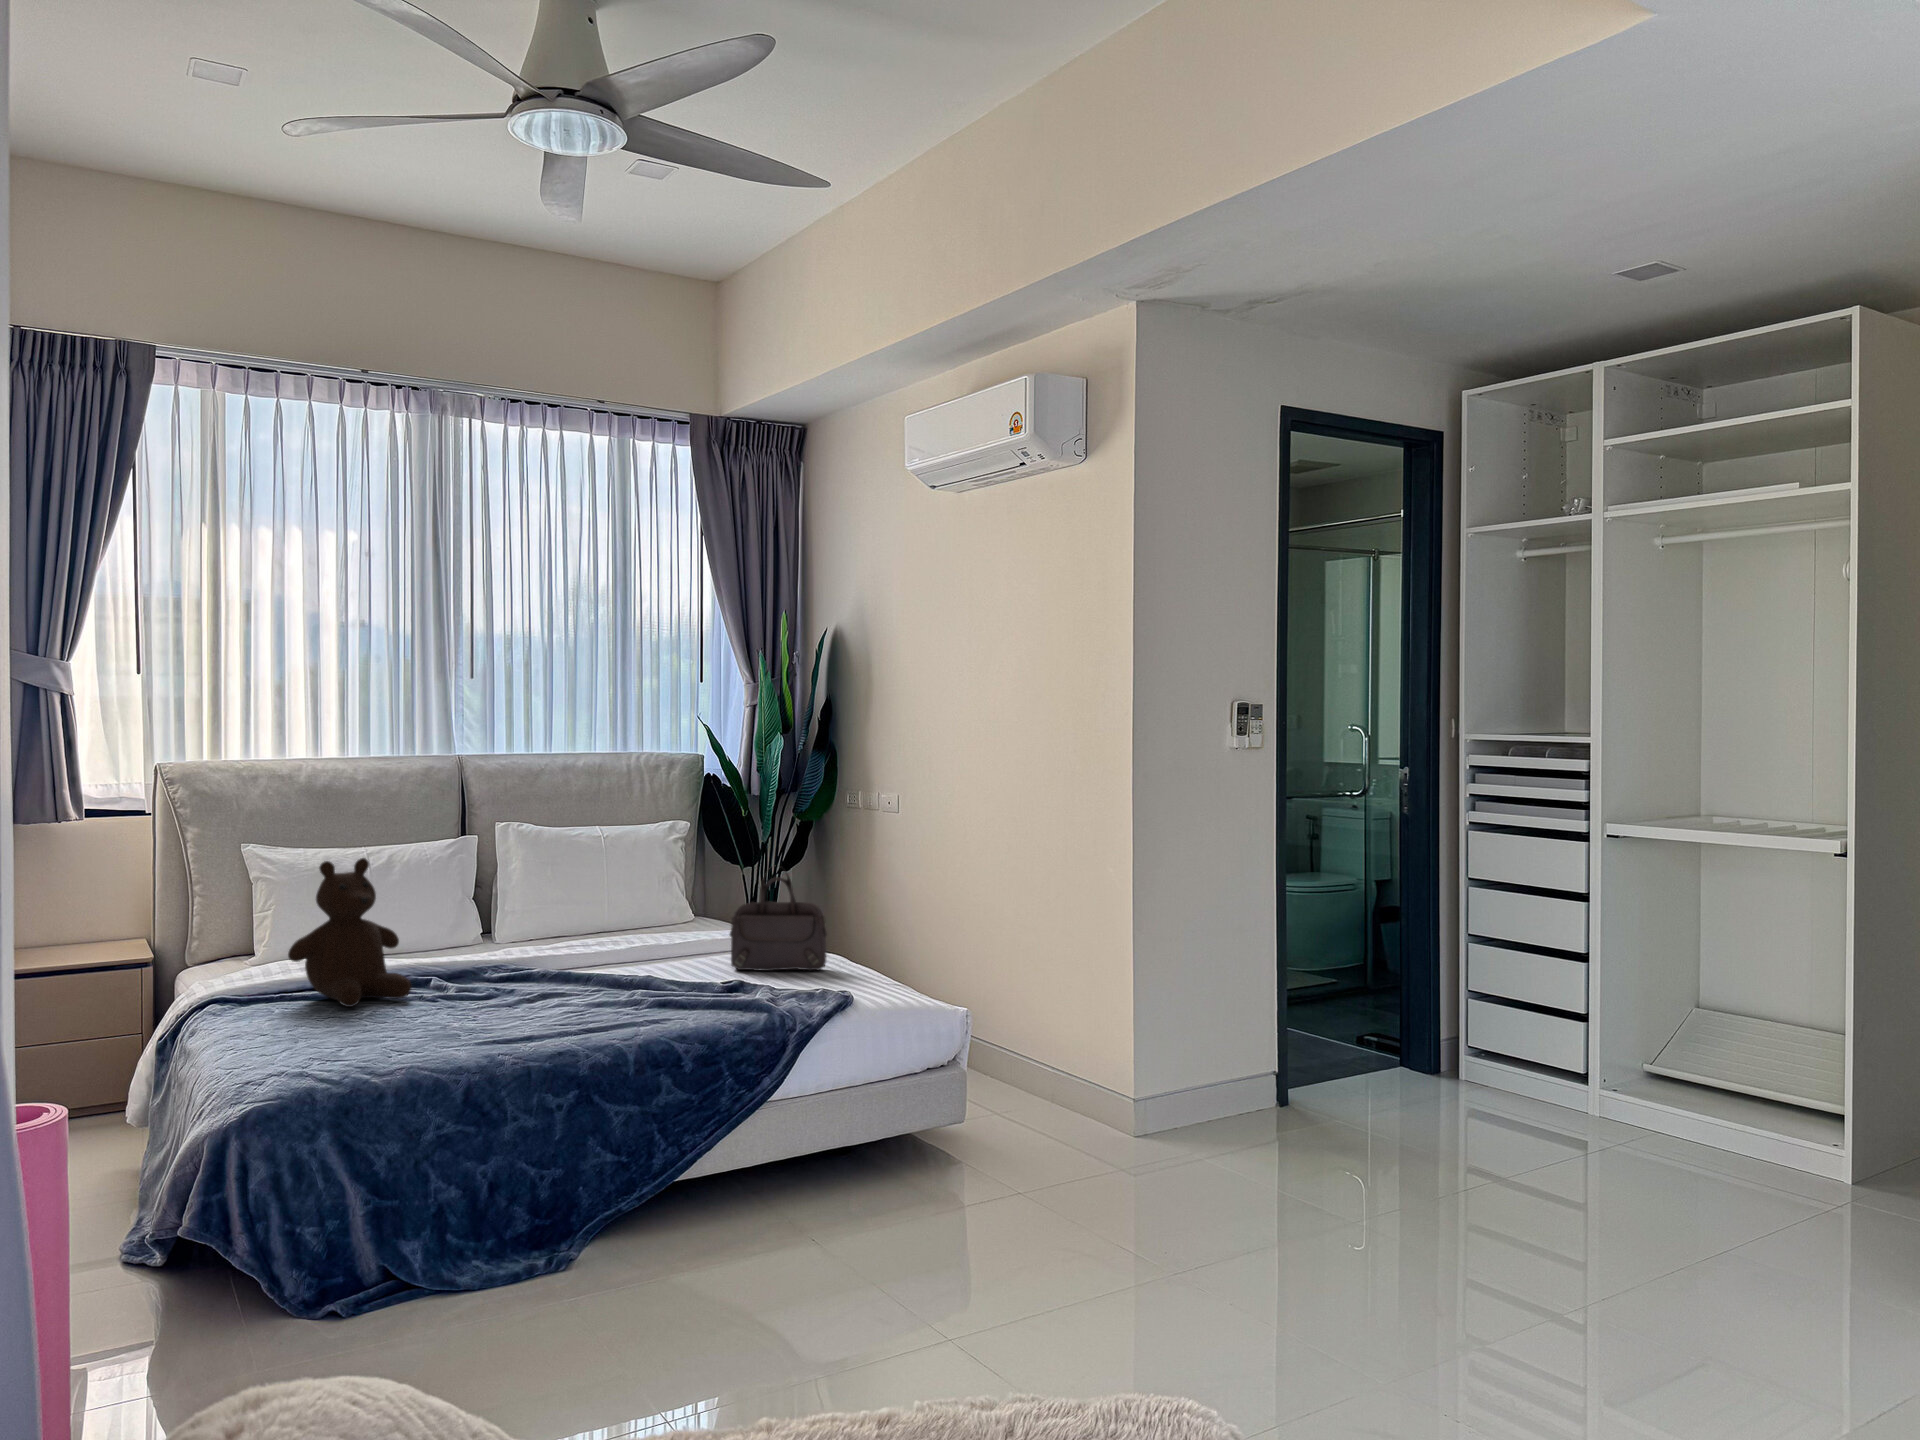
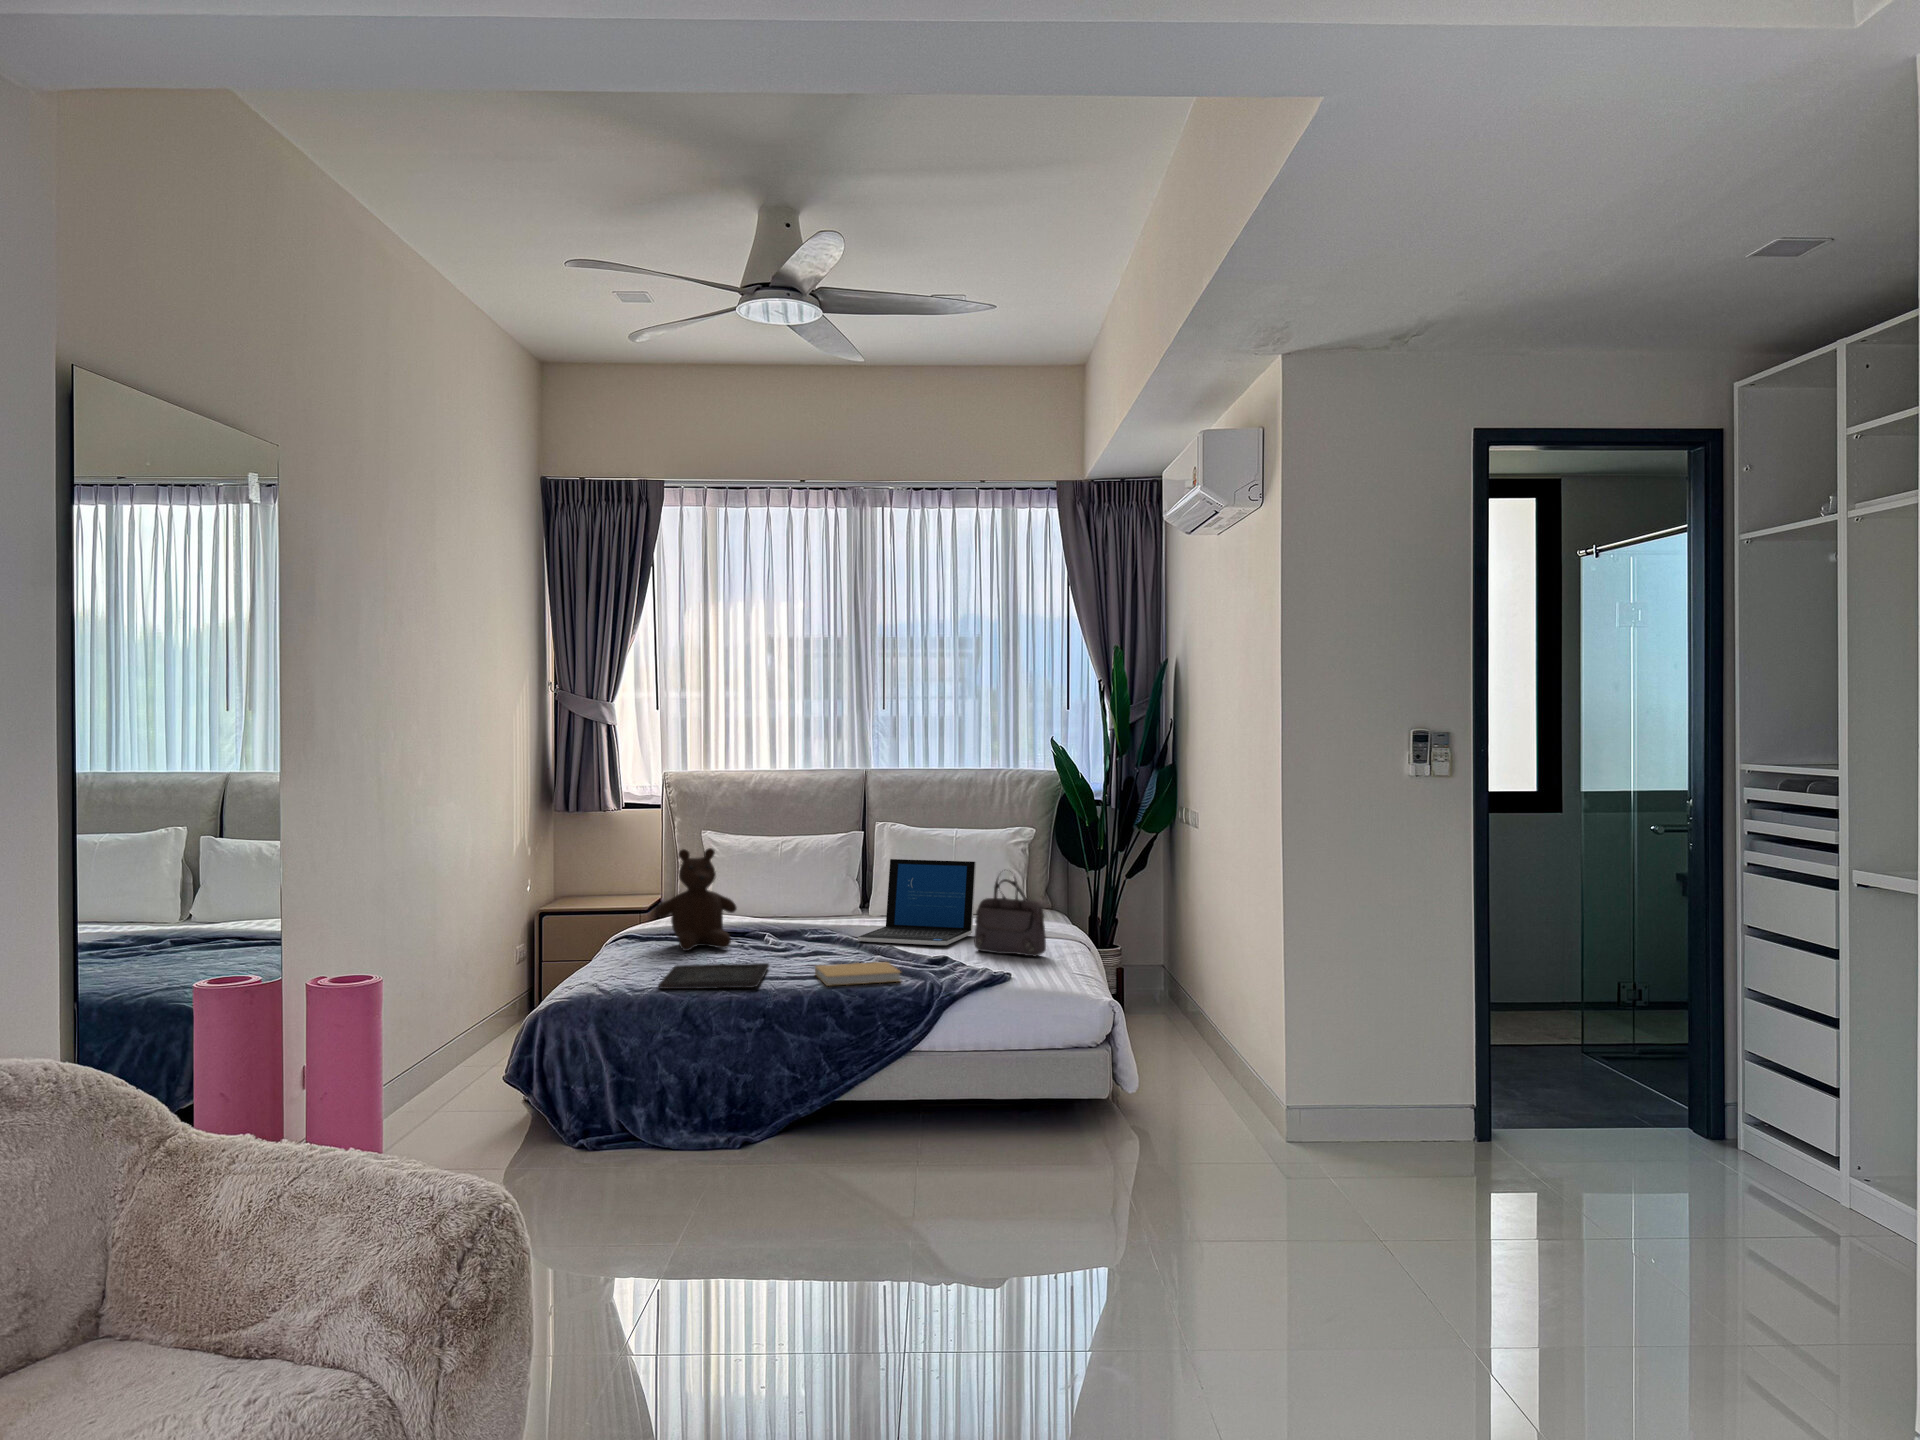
laptop: none [564,861,692,972] -> present [858,859,976,945]
book: none [595,992,728,1030] -> present [815,962,901,986]
tray: none [381,1010,562,1061] -> present [659,963,769,989]

